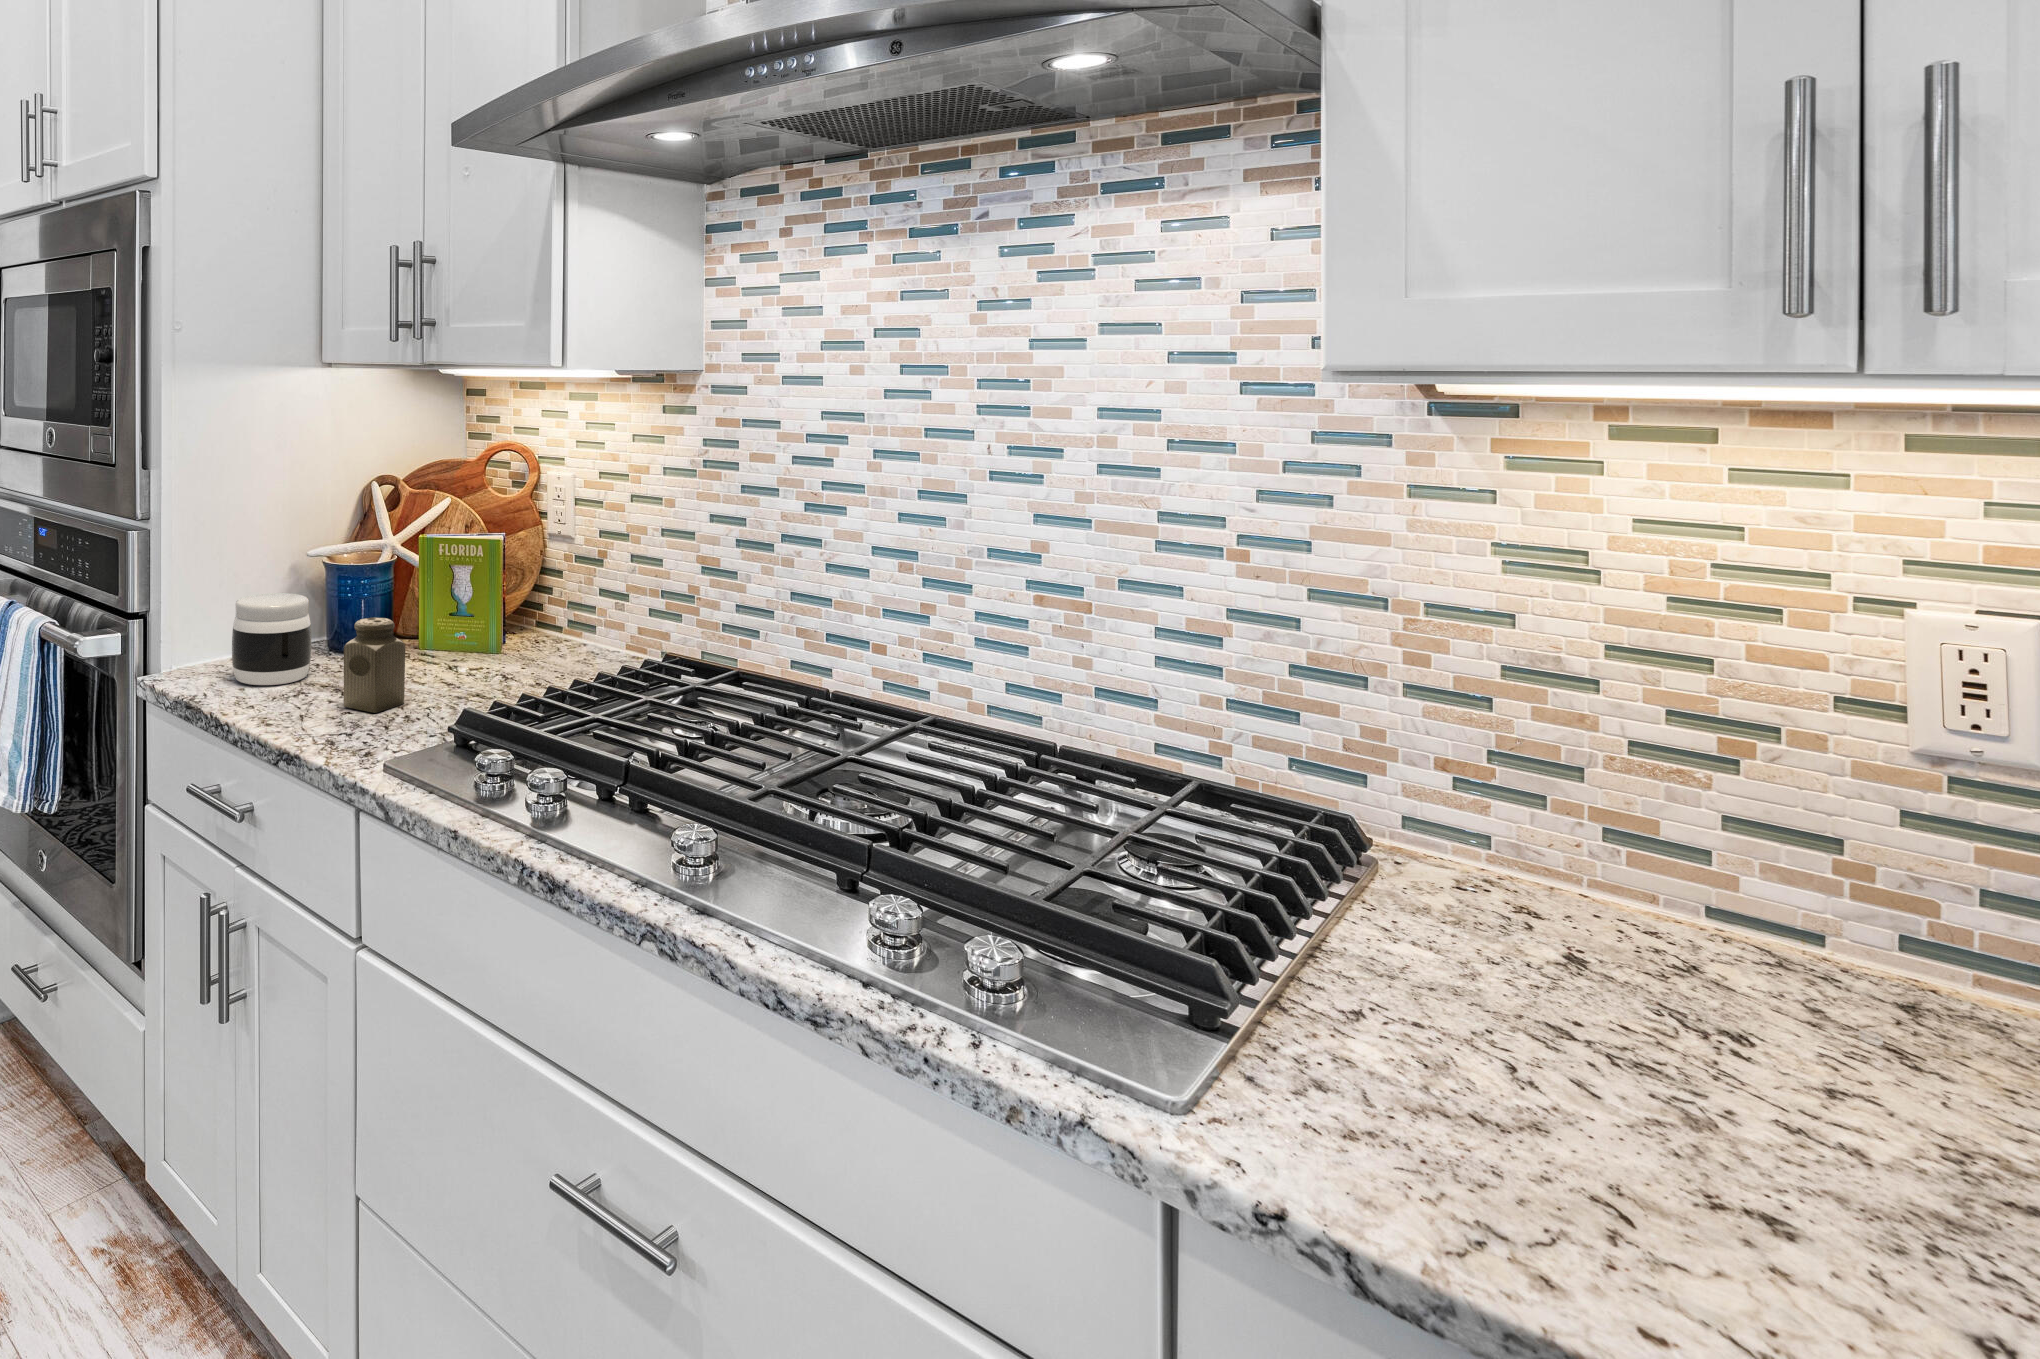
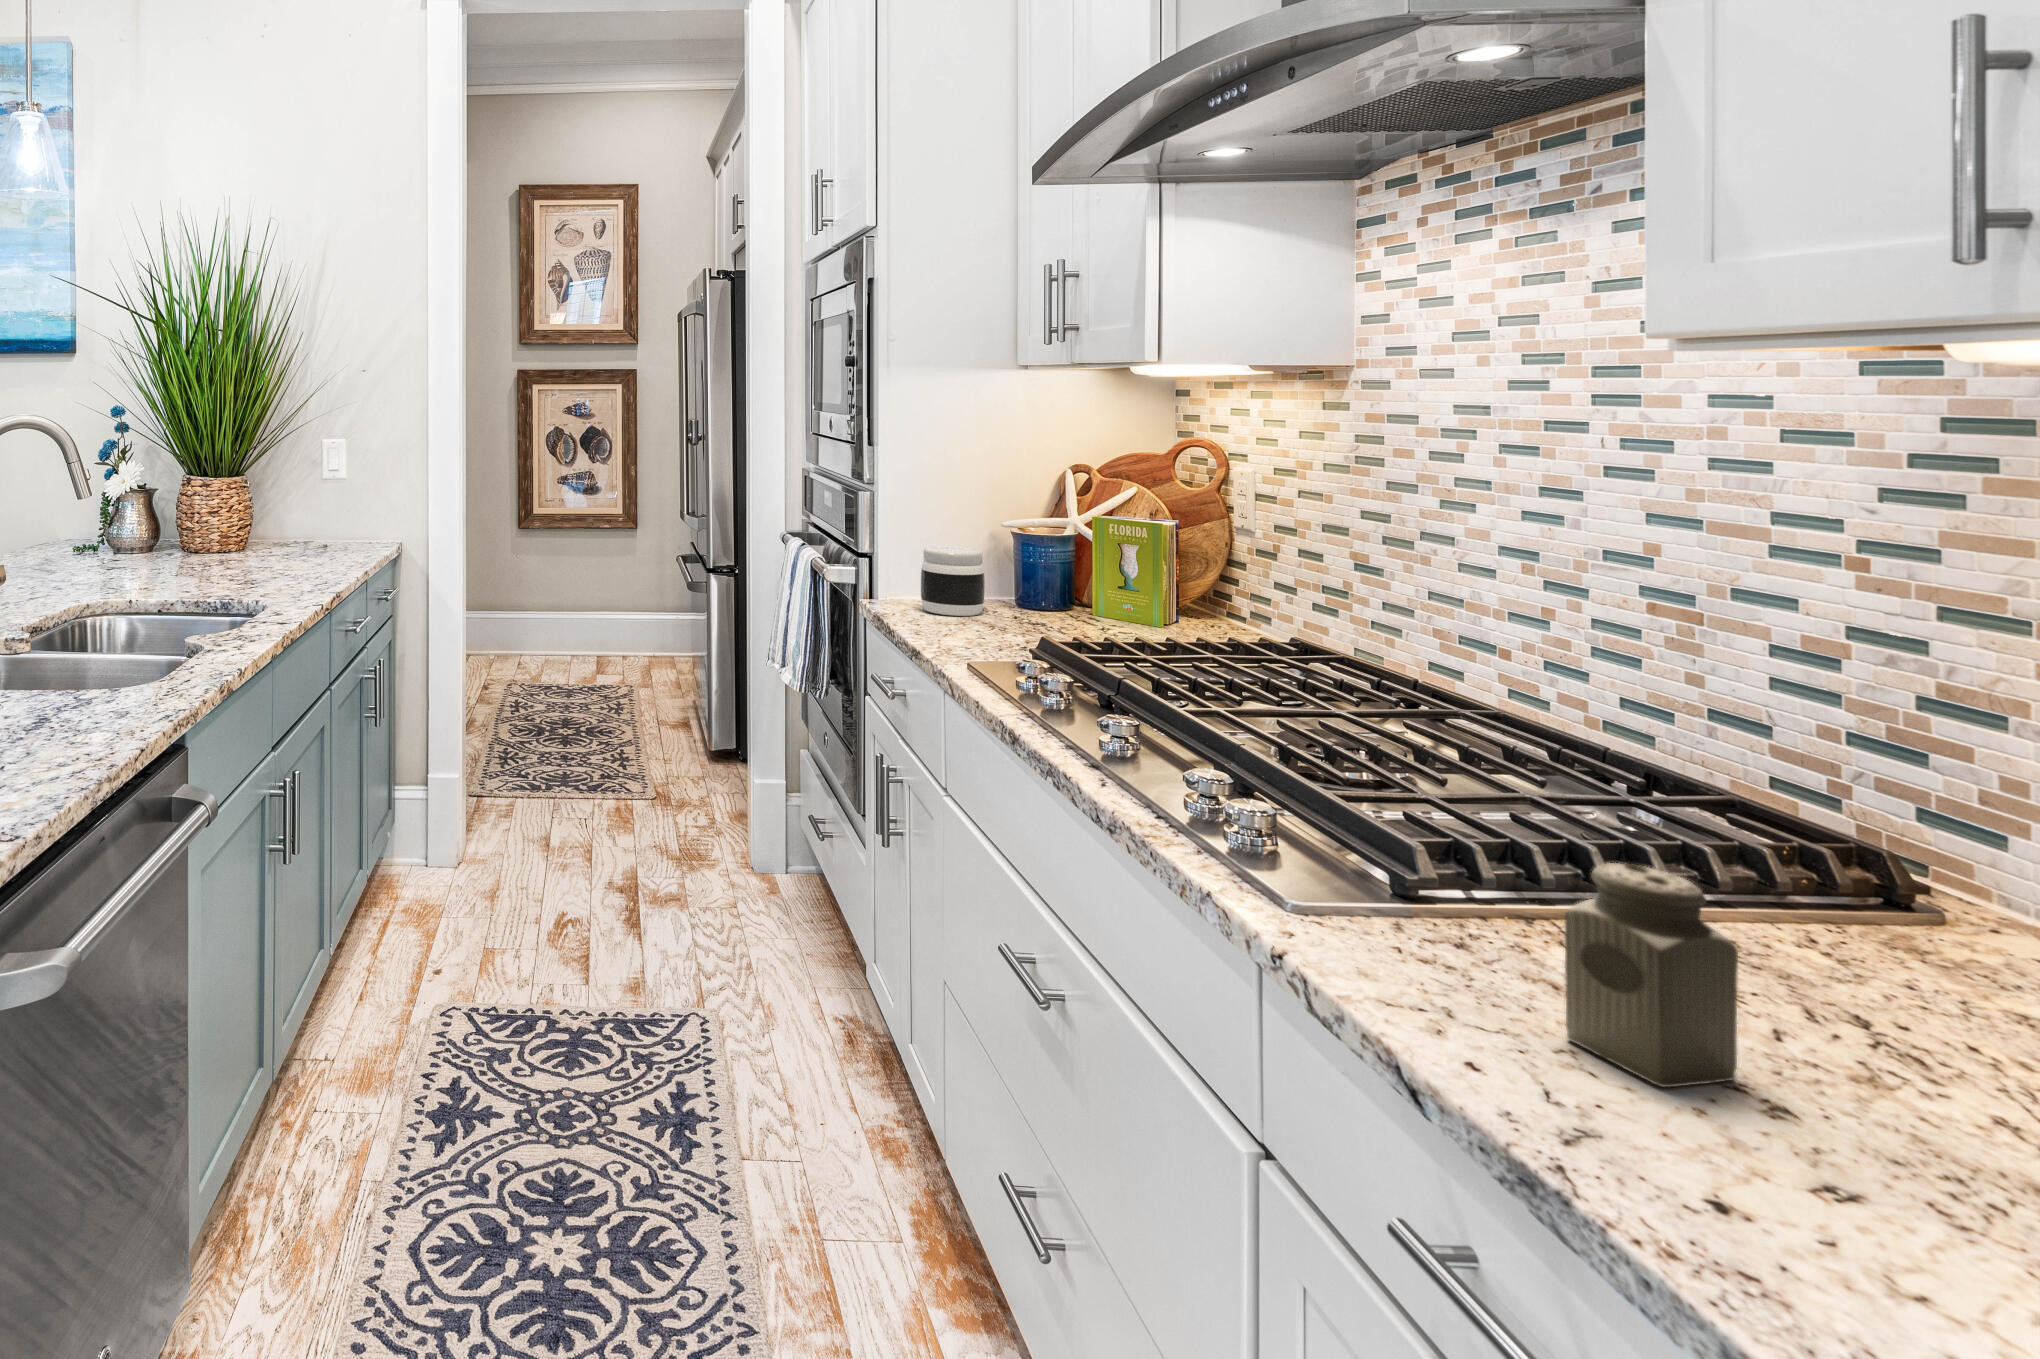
salt shaker: present [344,618,405,713] -> present [1565,863,1738,1087]

